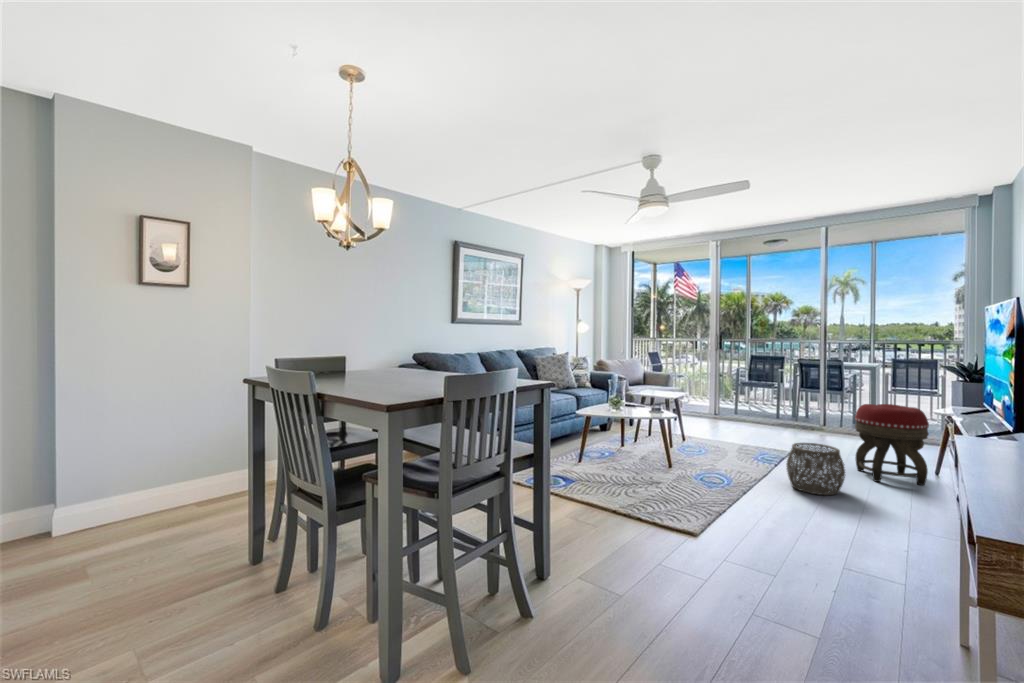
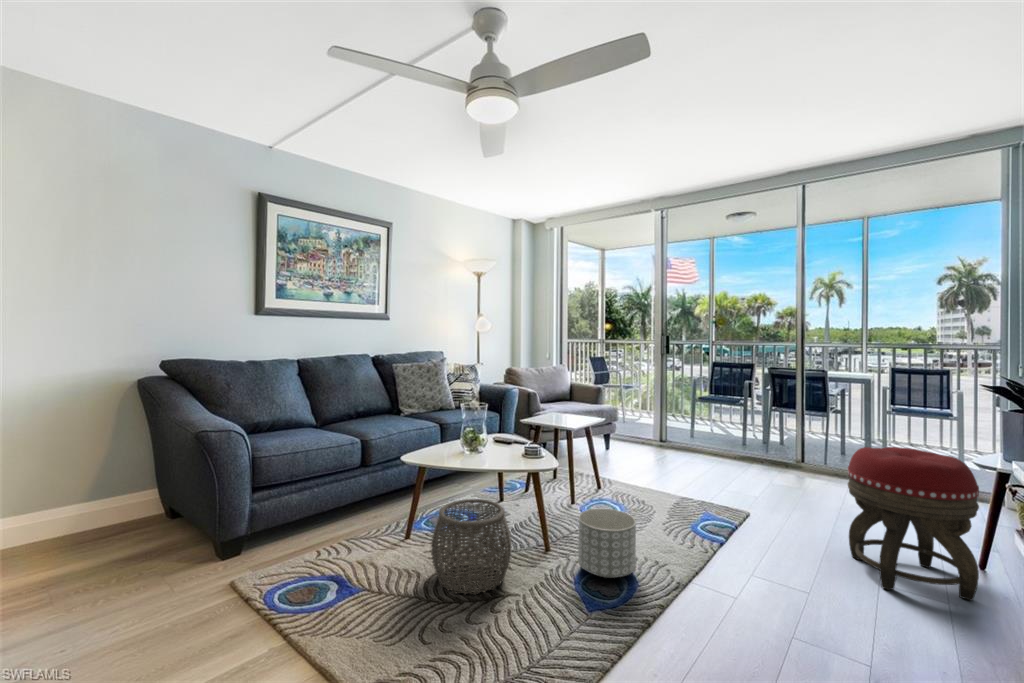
planter: none [696,440,731,477] -> present [578,508,636,578]
woven basket: present [787,443,845,495] -> present [431,499,512,594]

